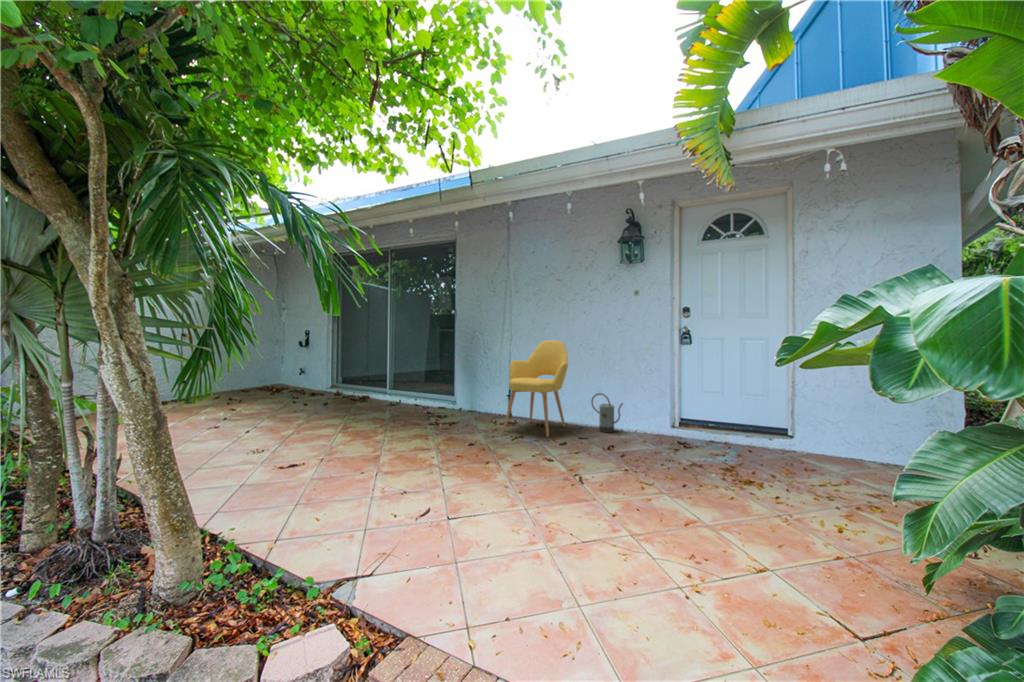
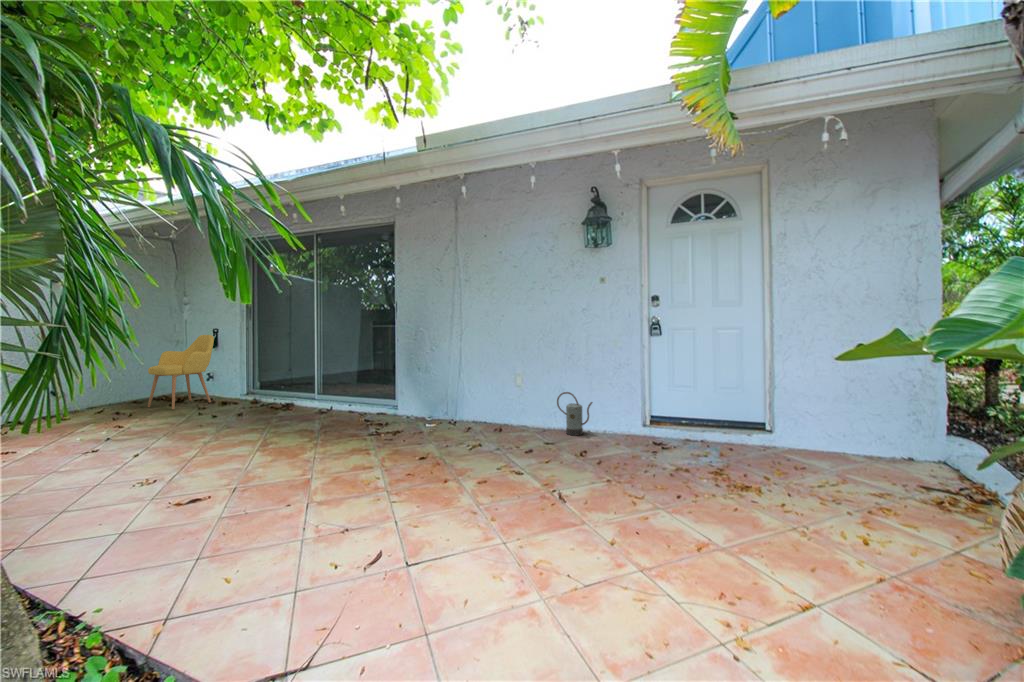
chair: present [504,341,568,437] -> present [148,335,214,410]

